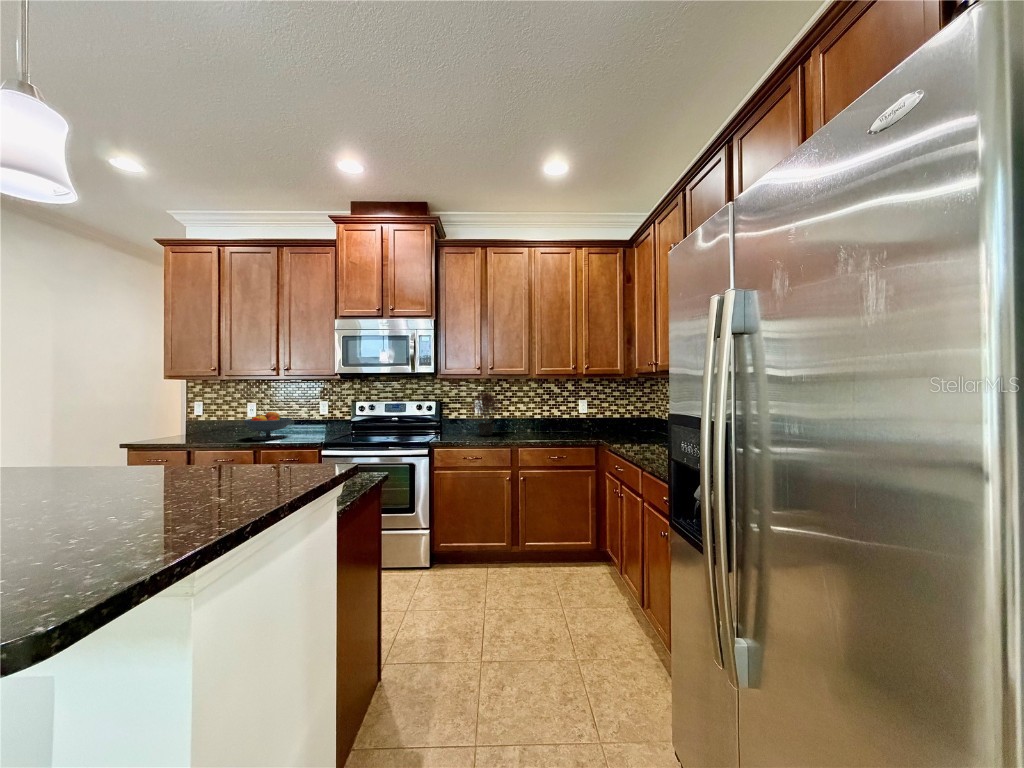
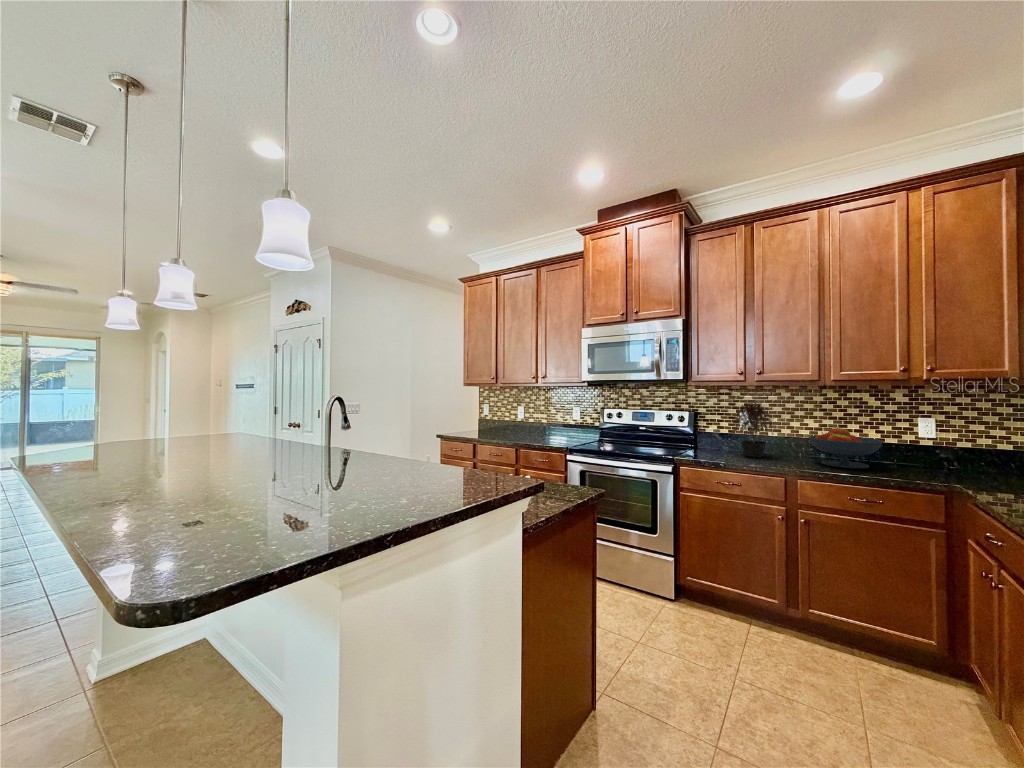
fruit bowl: present [244,412,292,440] -> present [809,428,883,468]

